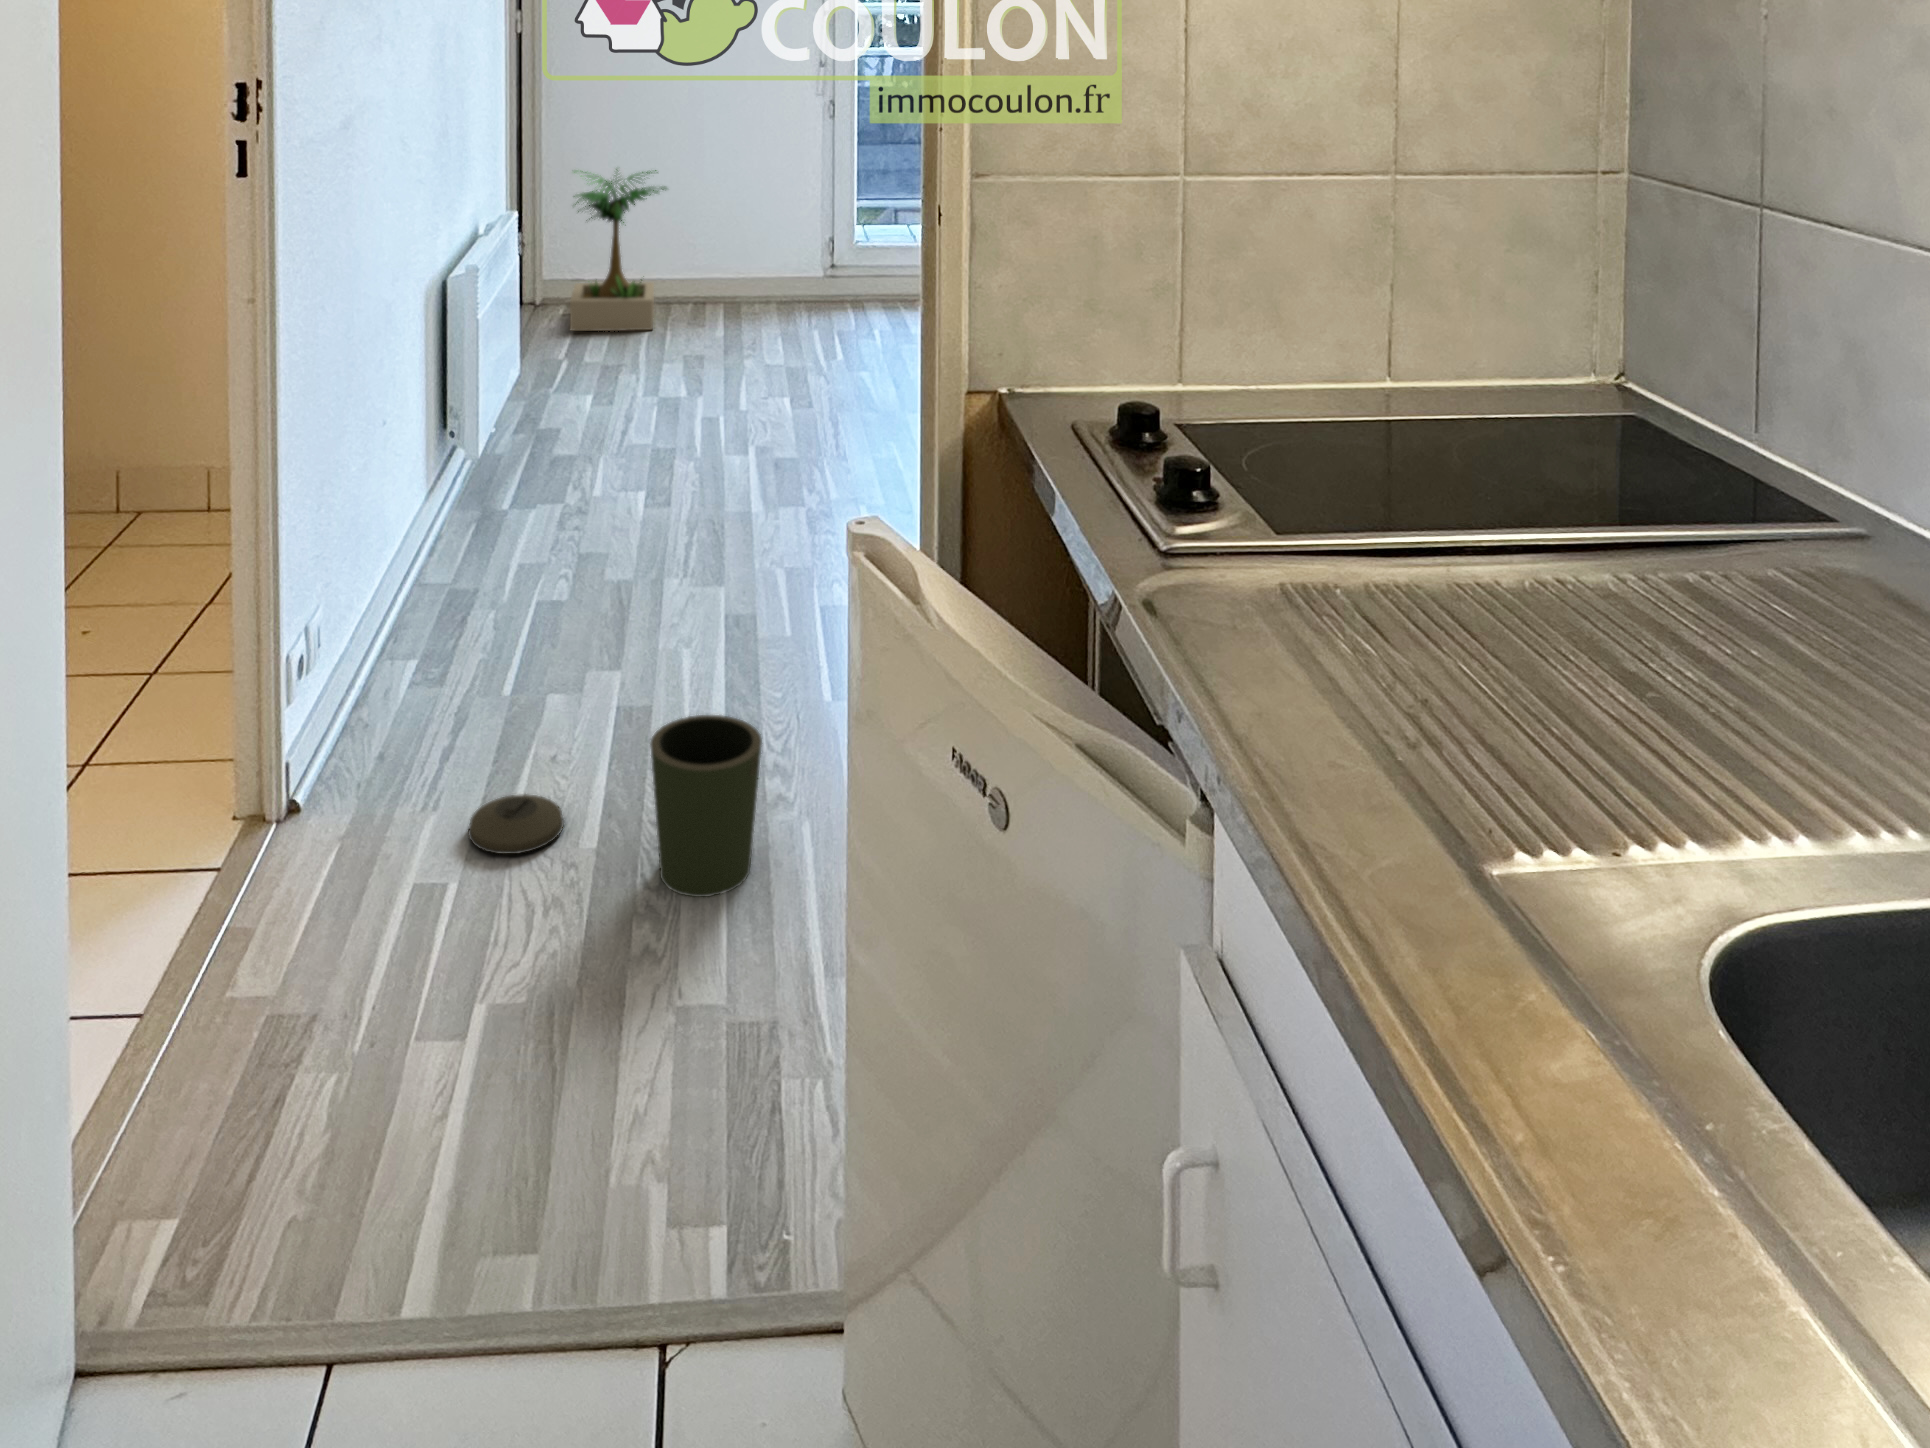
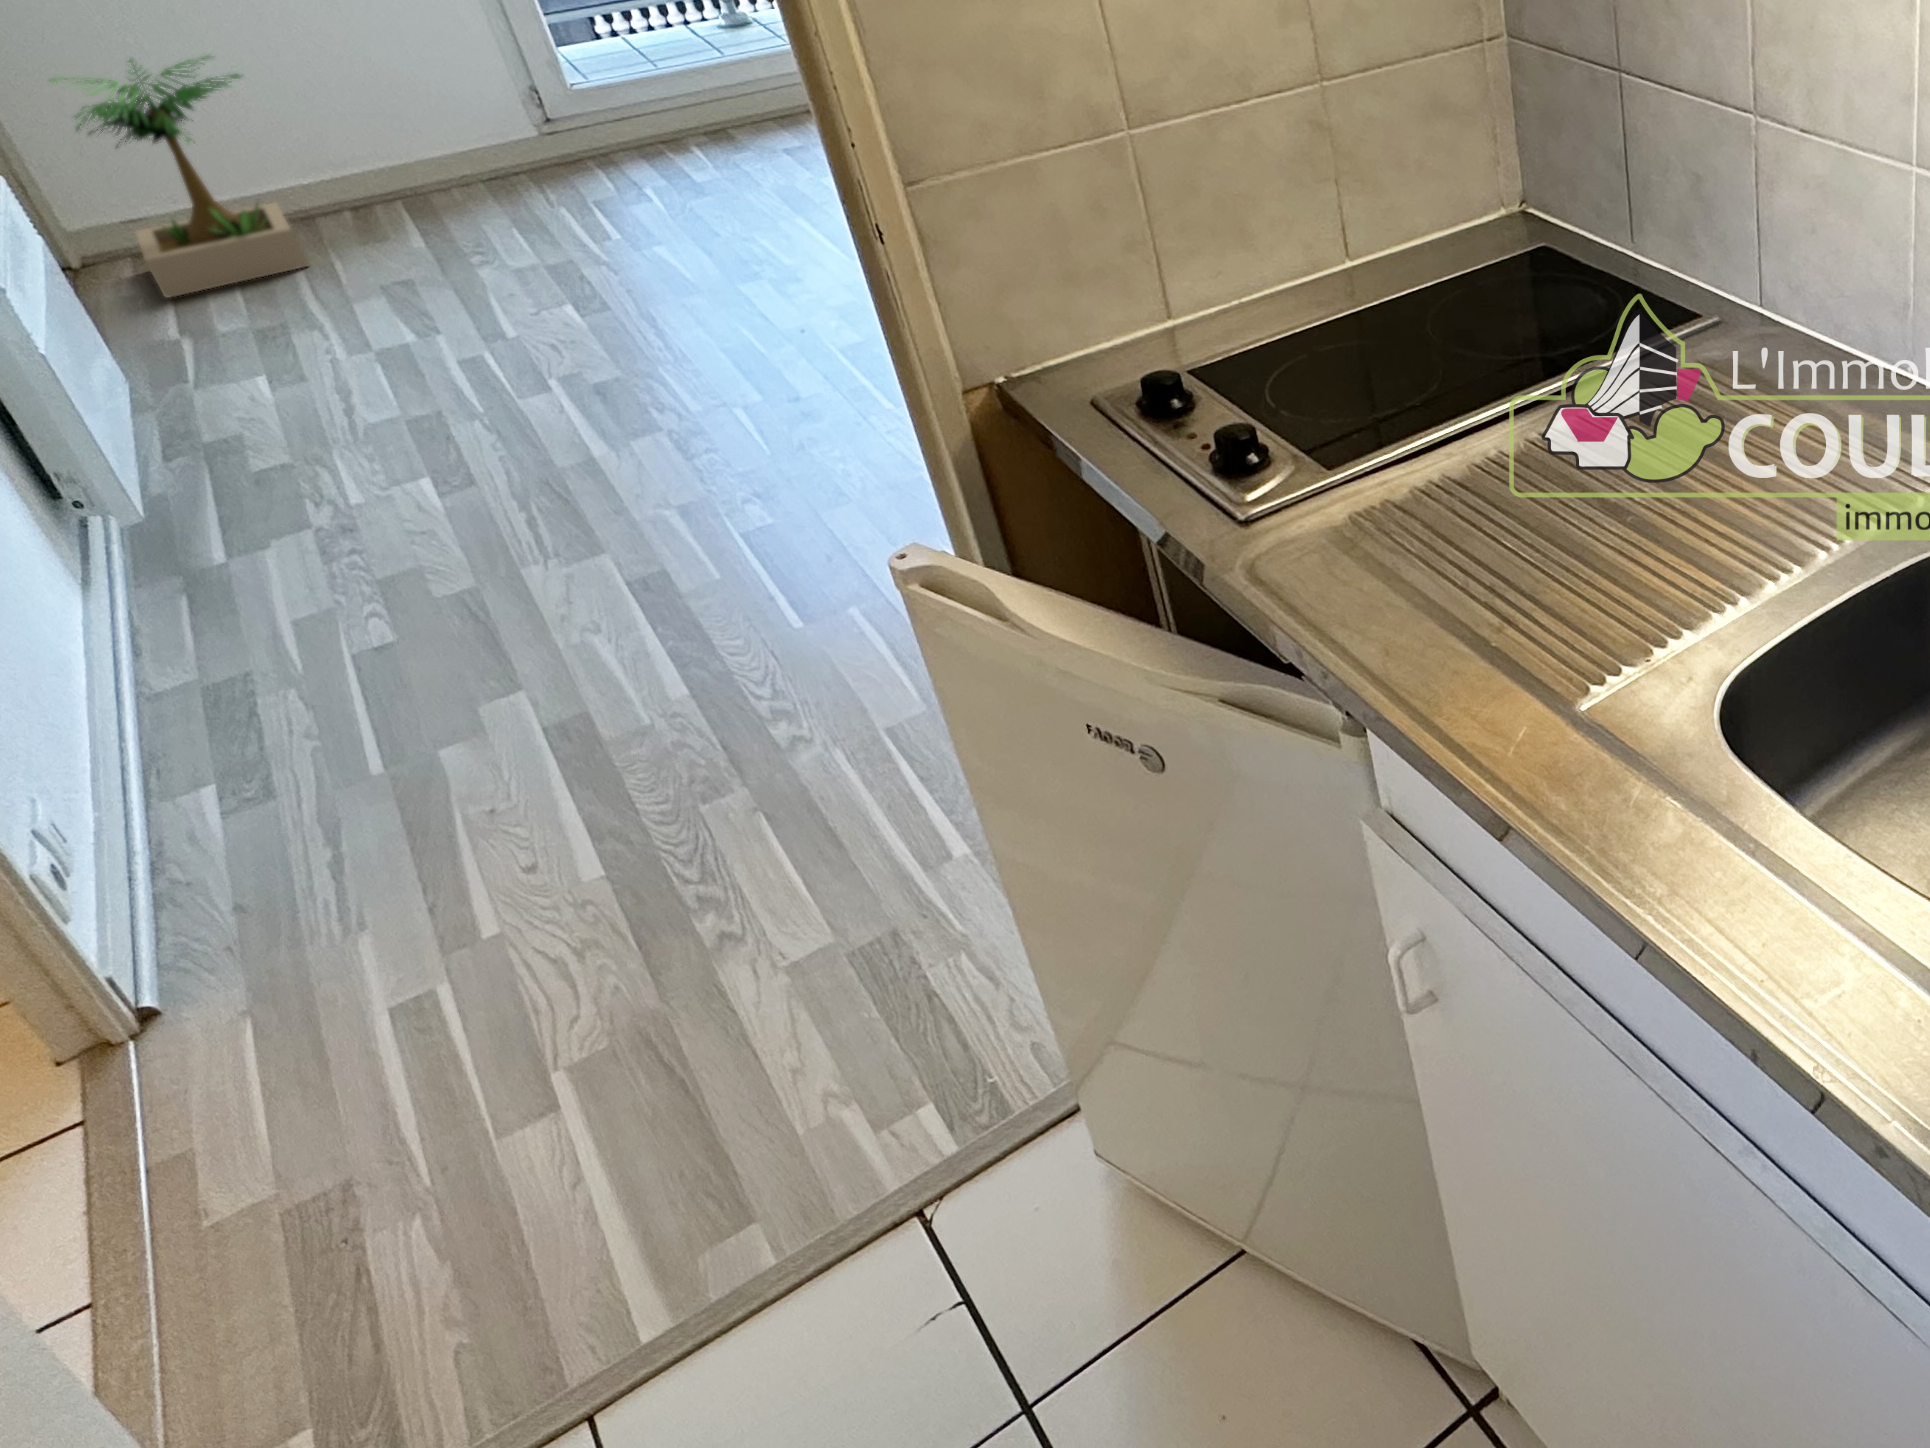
trash can: present [468,715,762,897] -> none [423,702,801,941]

